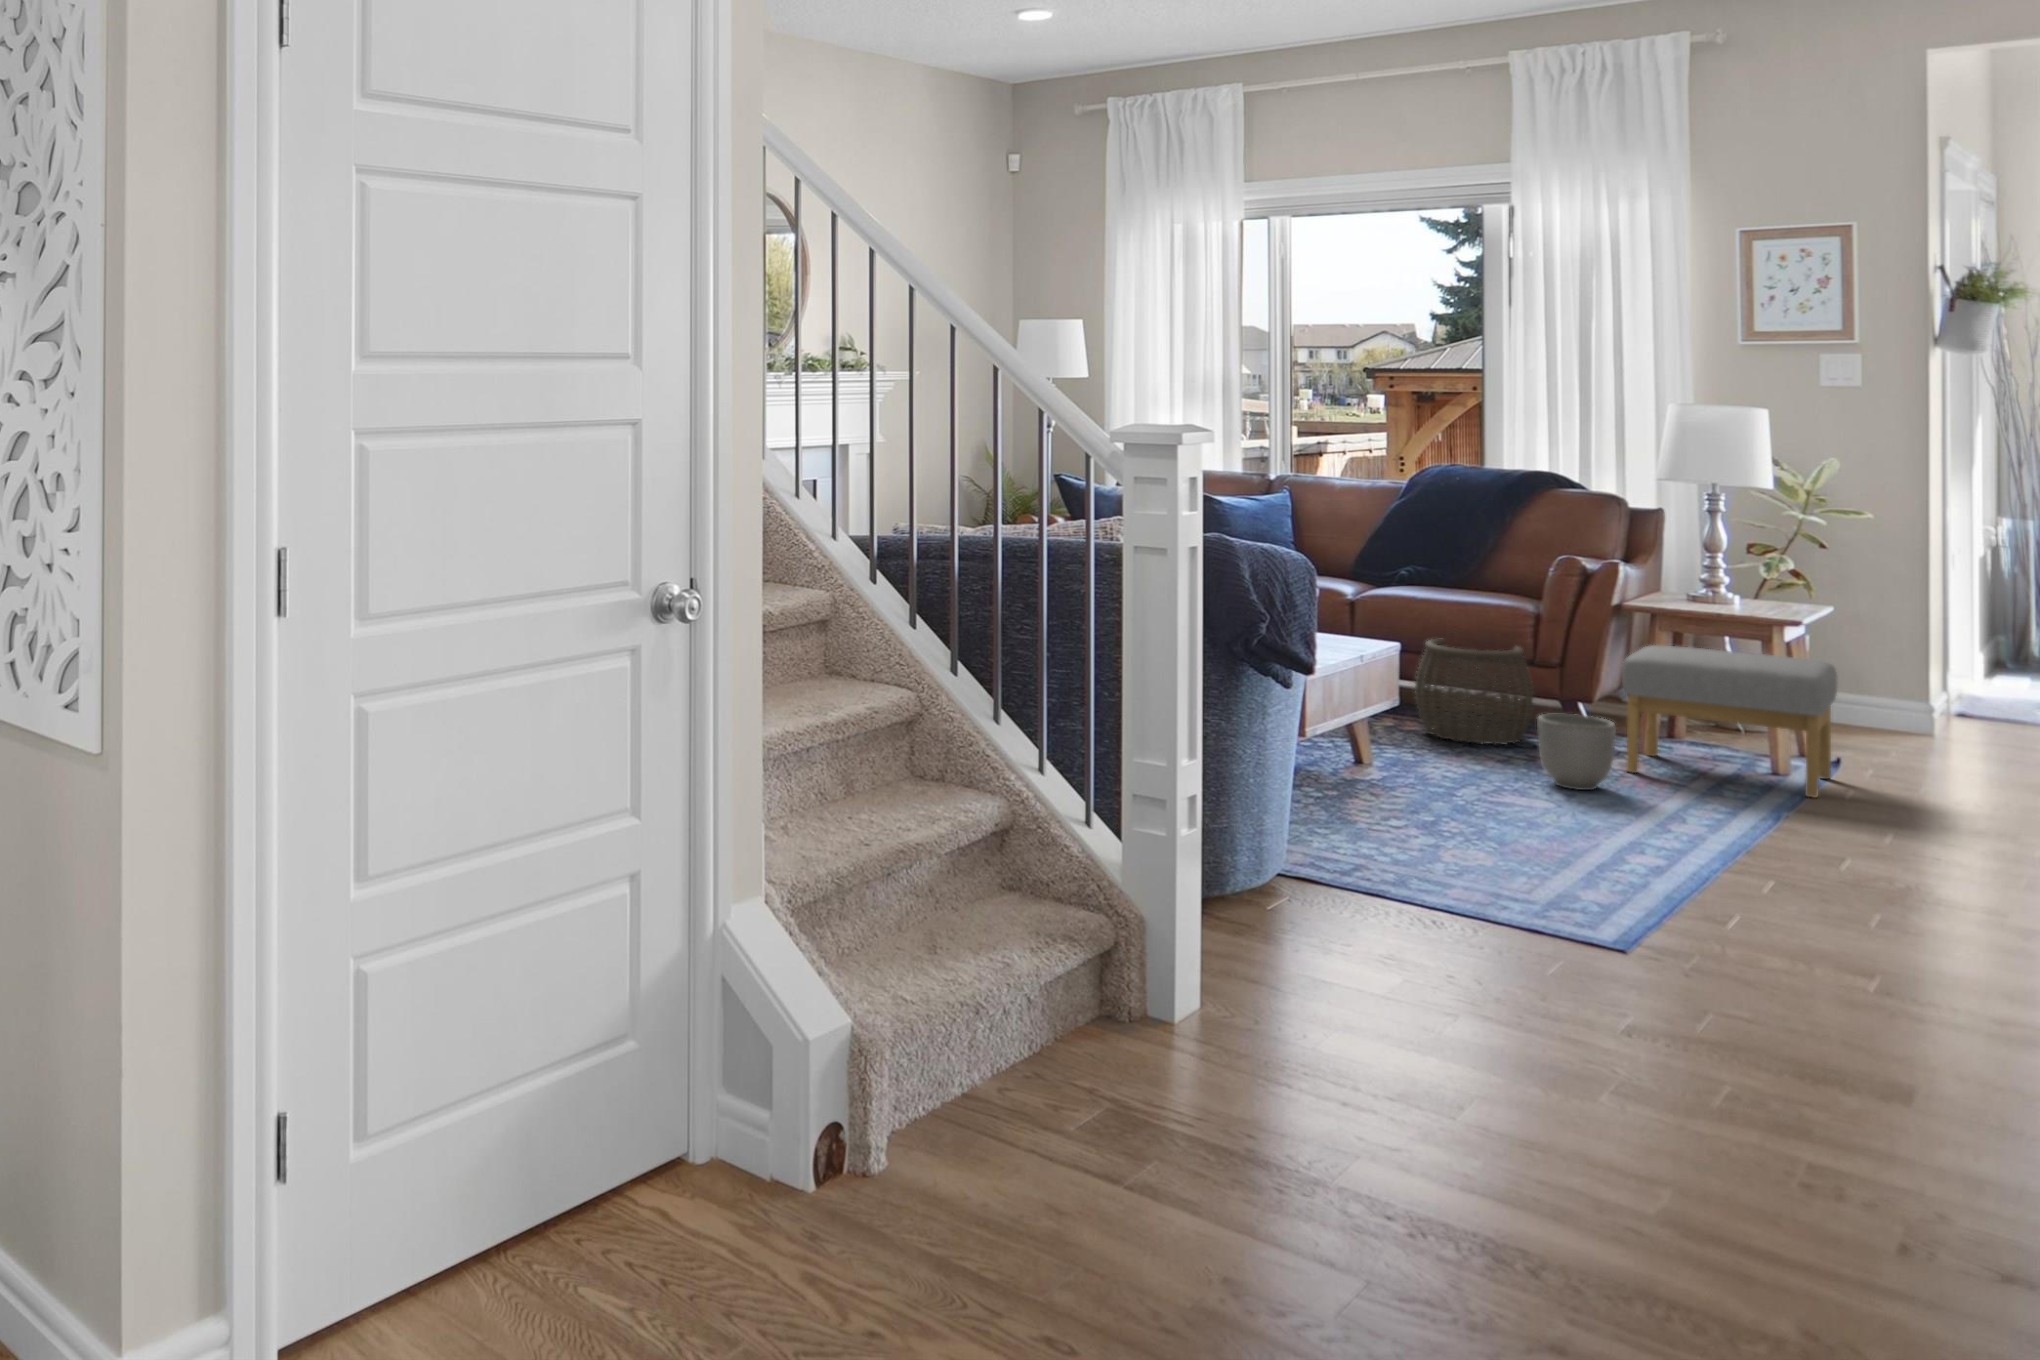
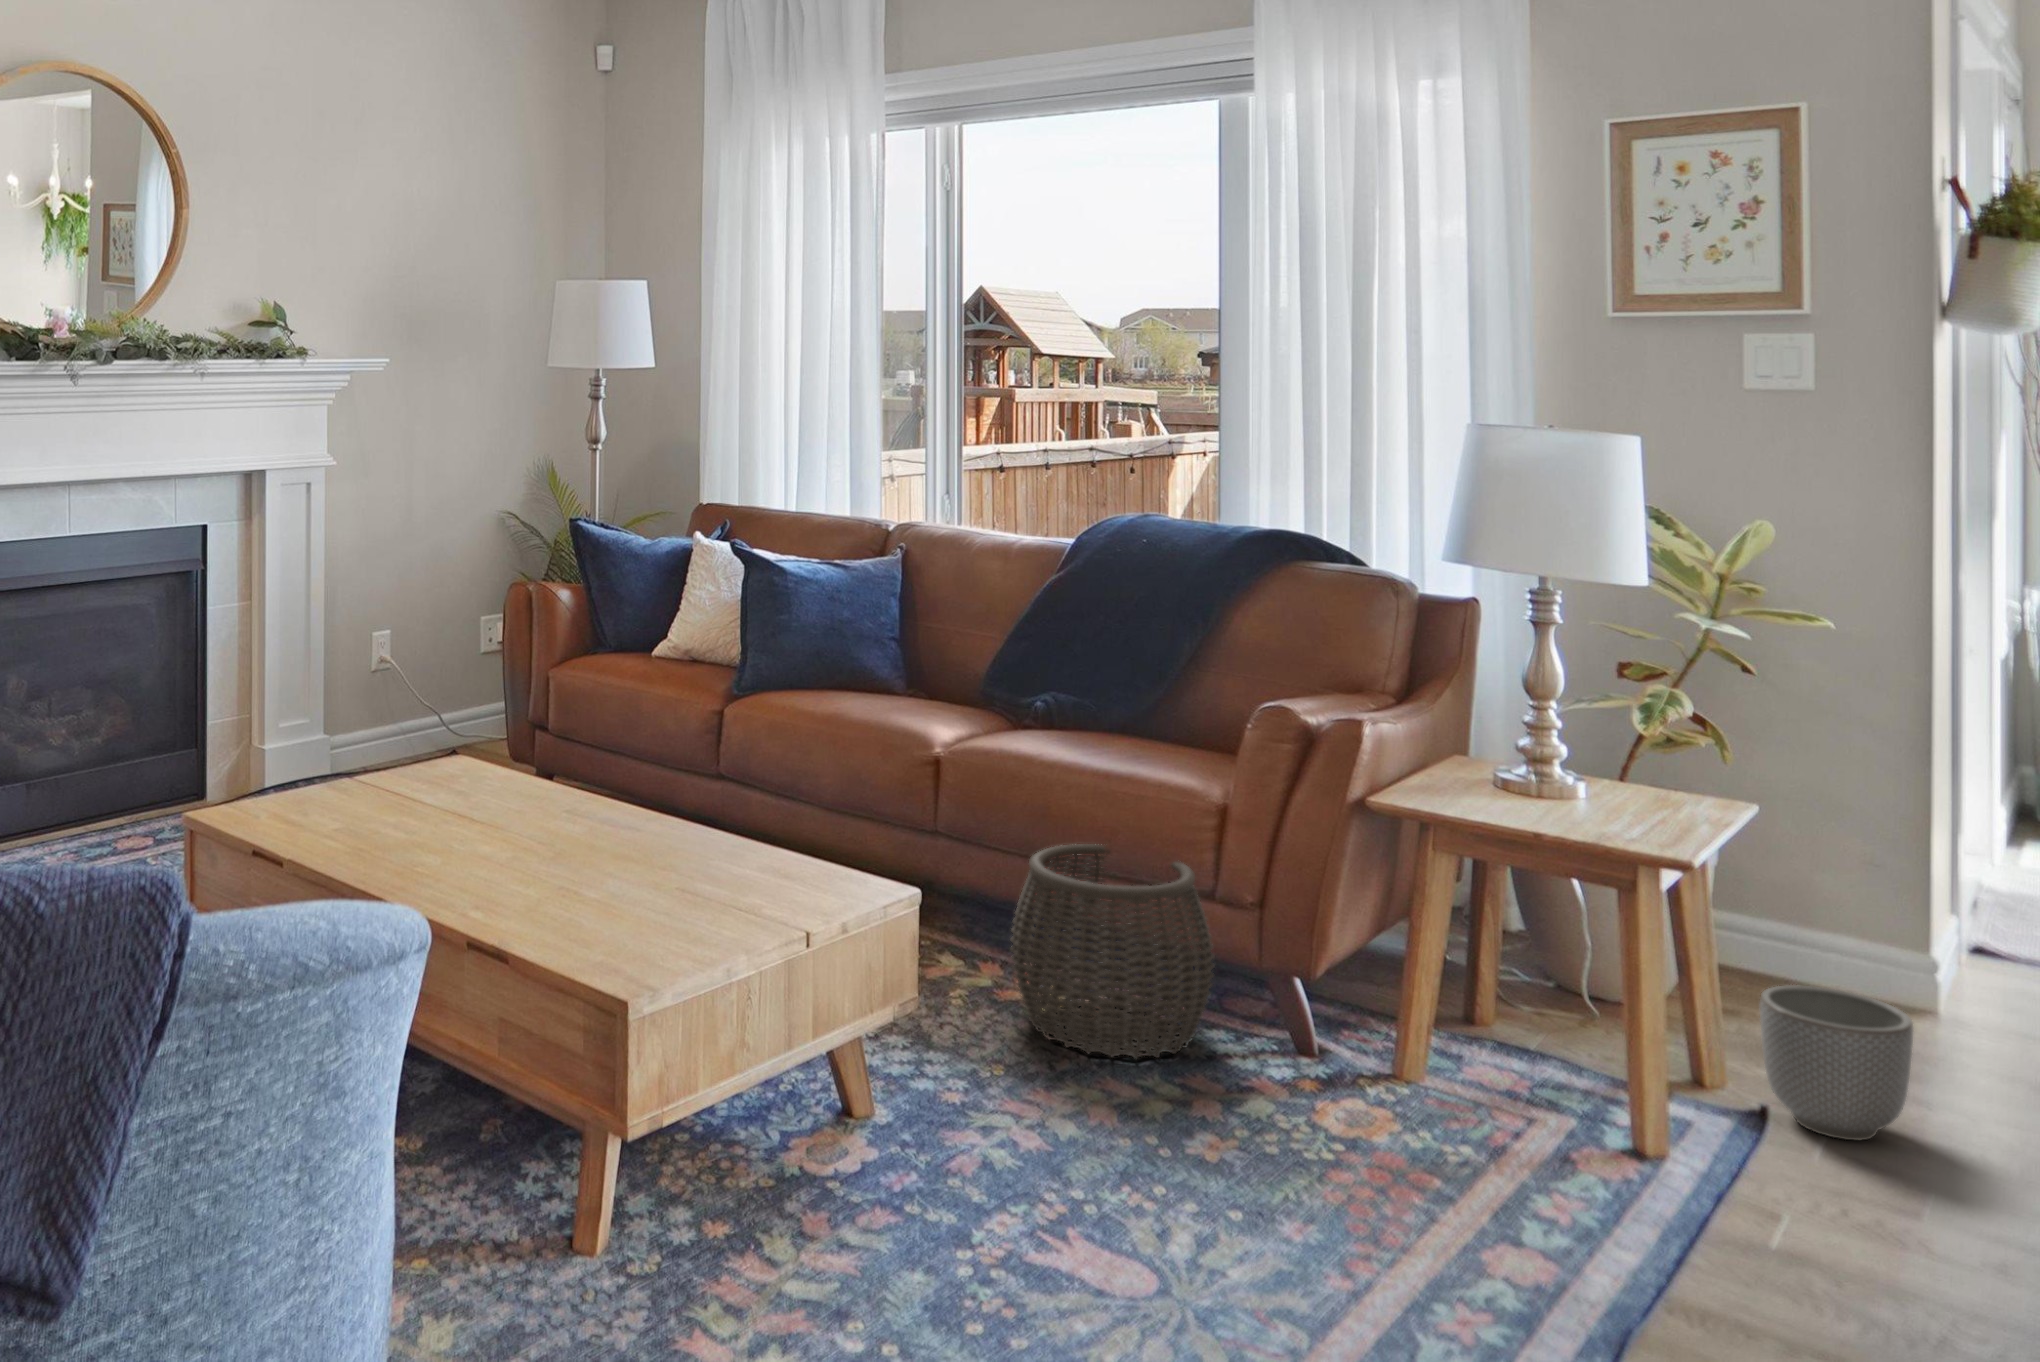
footstool: present [1622,646,1837,797] -> none [1341,884,1754,1253]
planter: present [1537,714,1616,790] -> present [1760,985,1913,1140]

